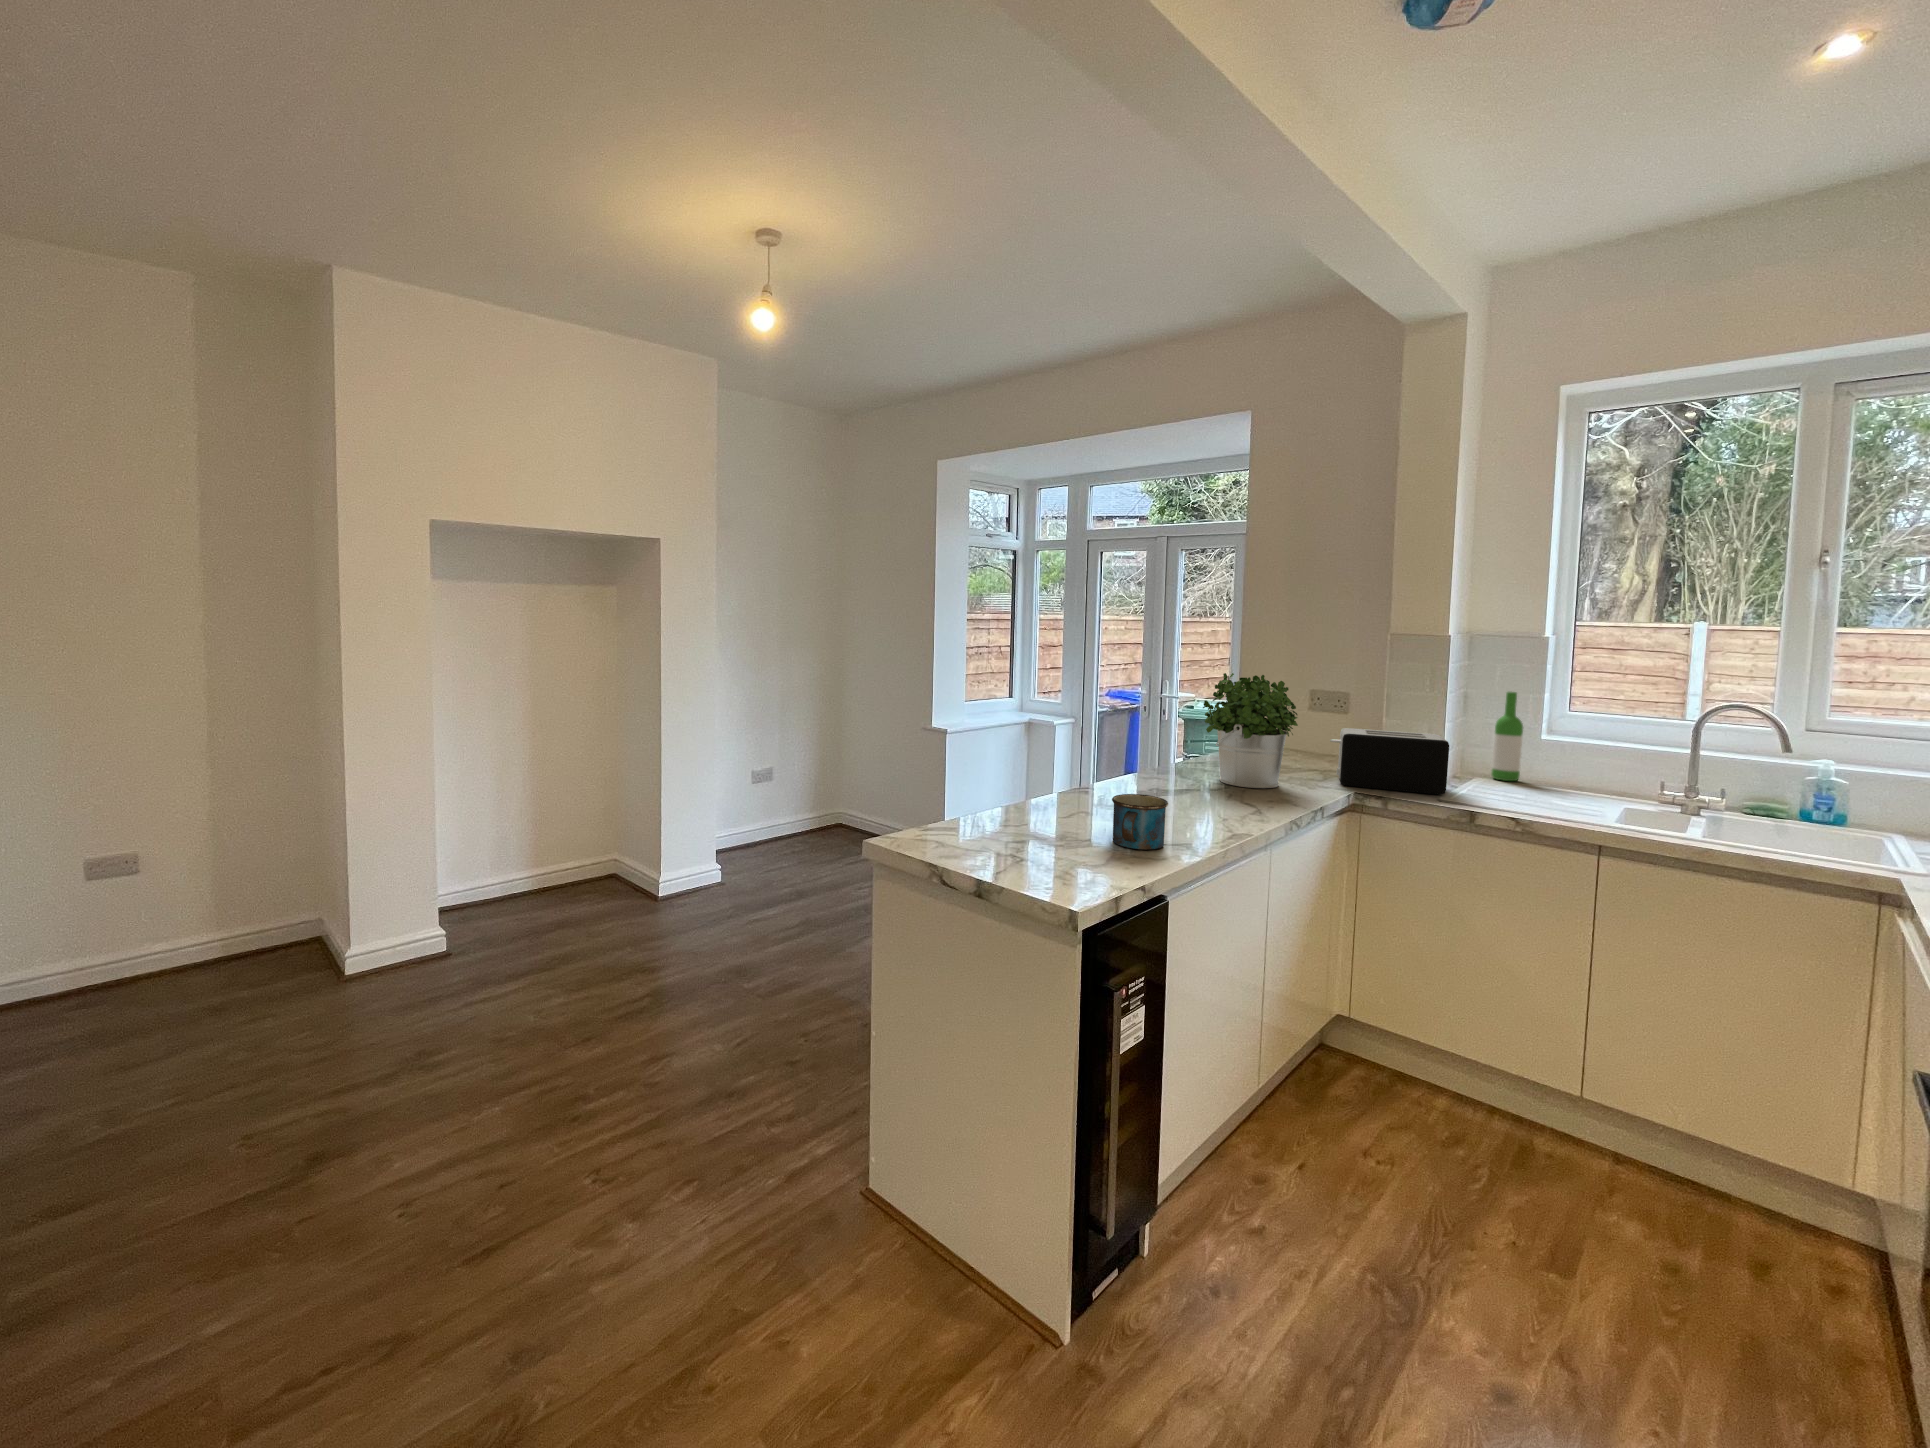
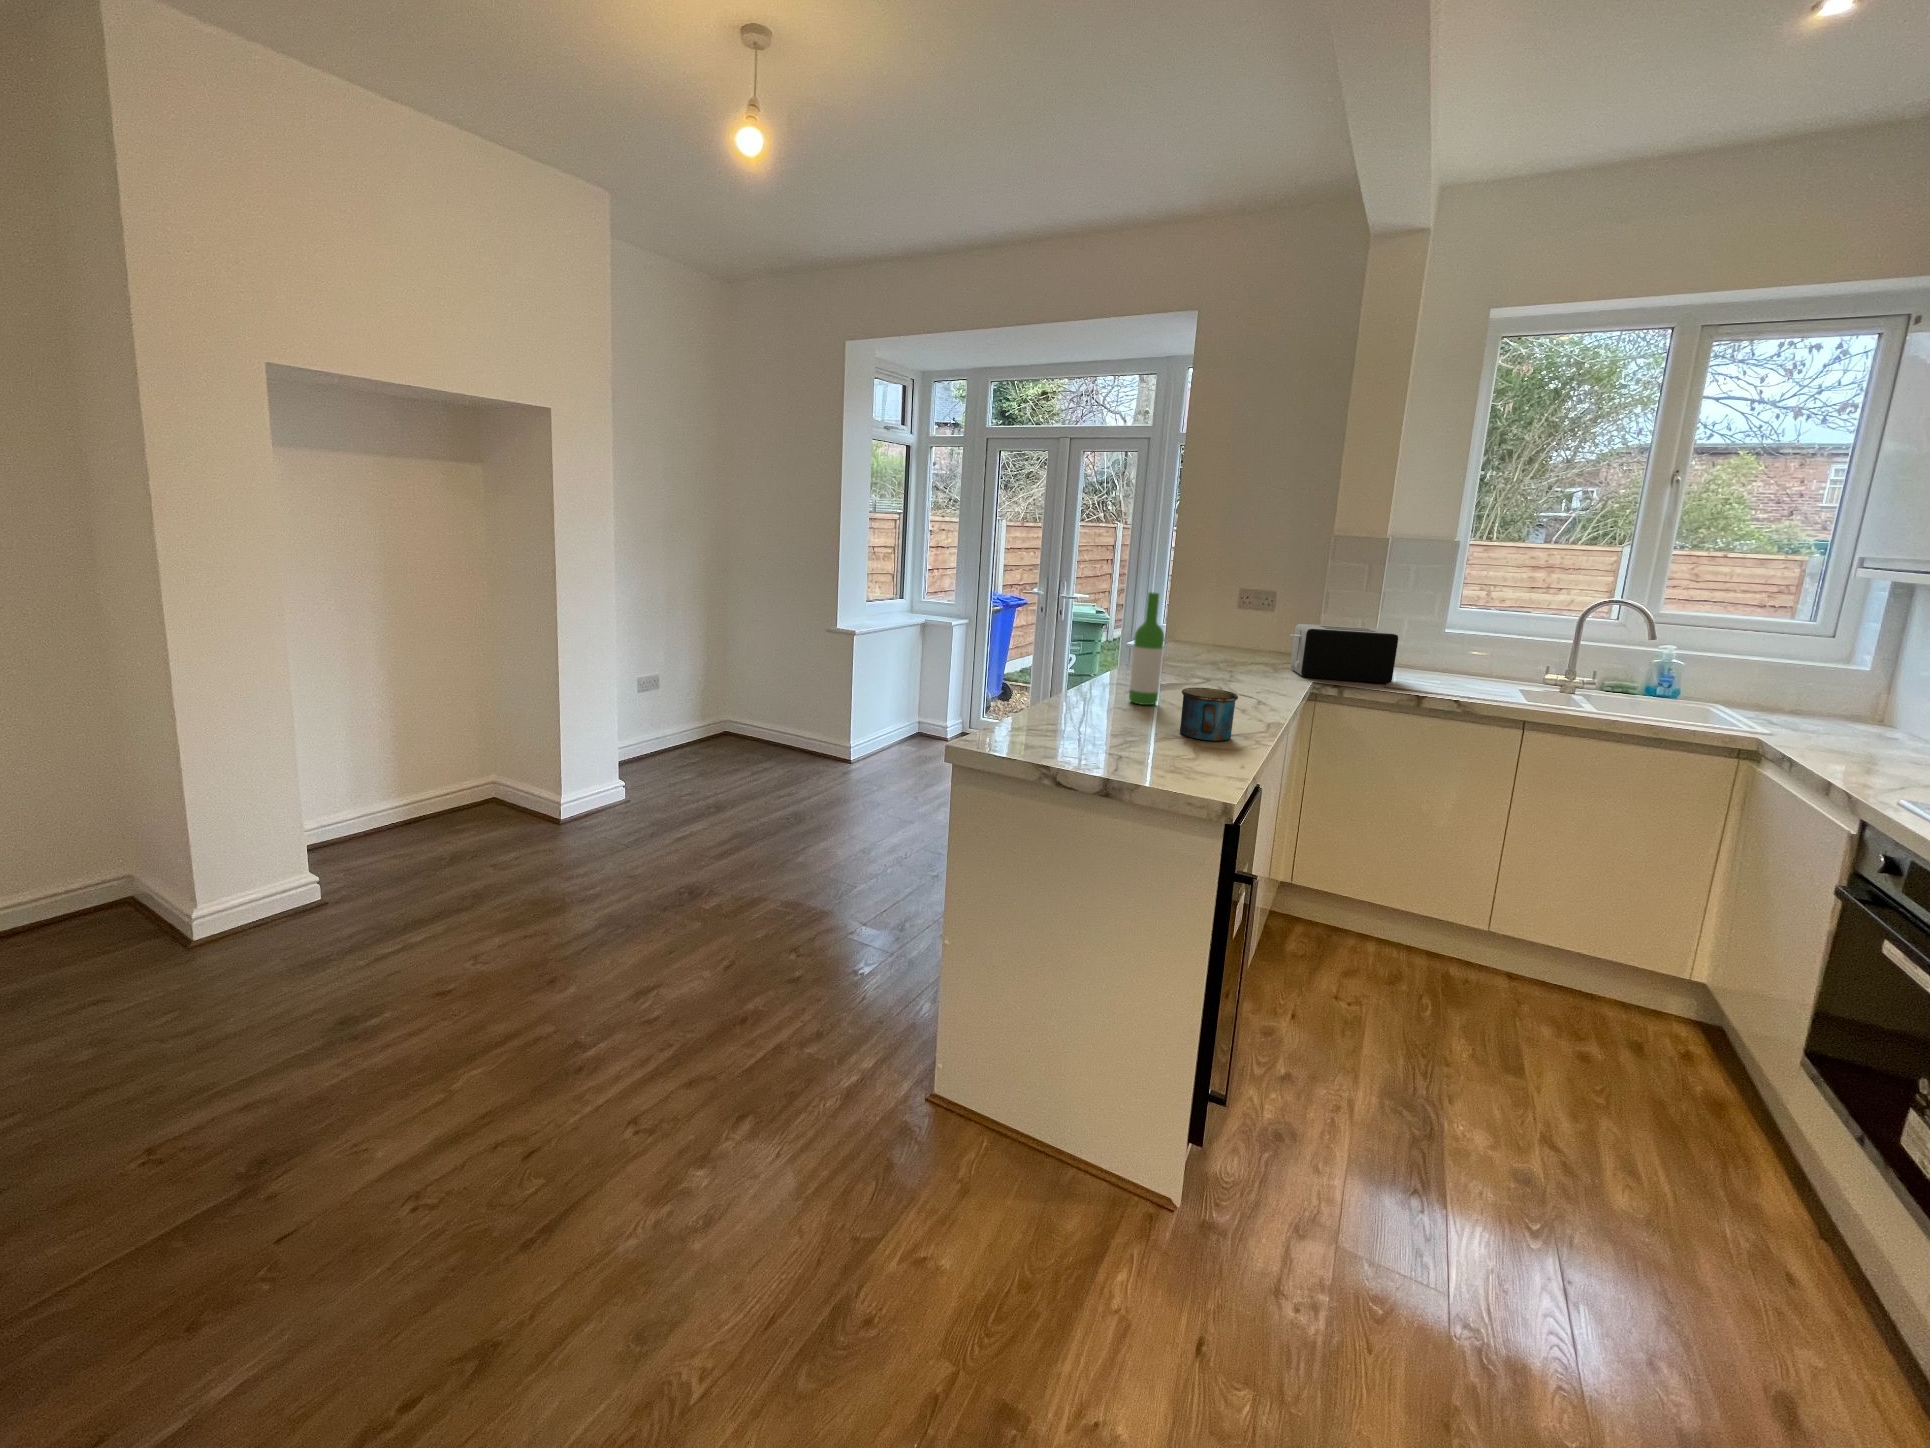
potted plant: present [1203,673,1298,788] -> none [1183,570,1278,681]
wine bottle: present [1491,692,1523,781] -> present [1129,593,1164,705]

